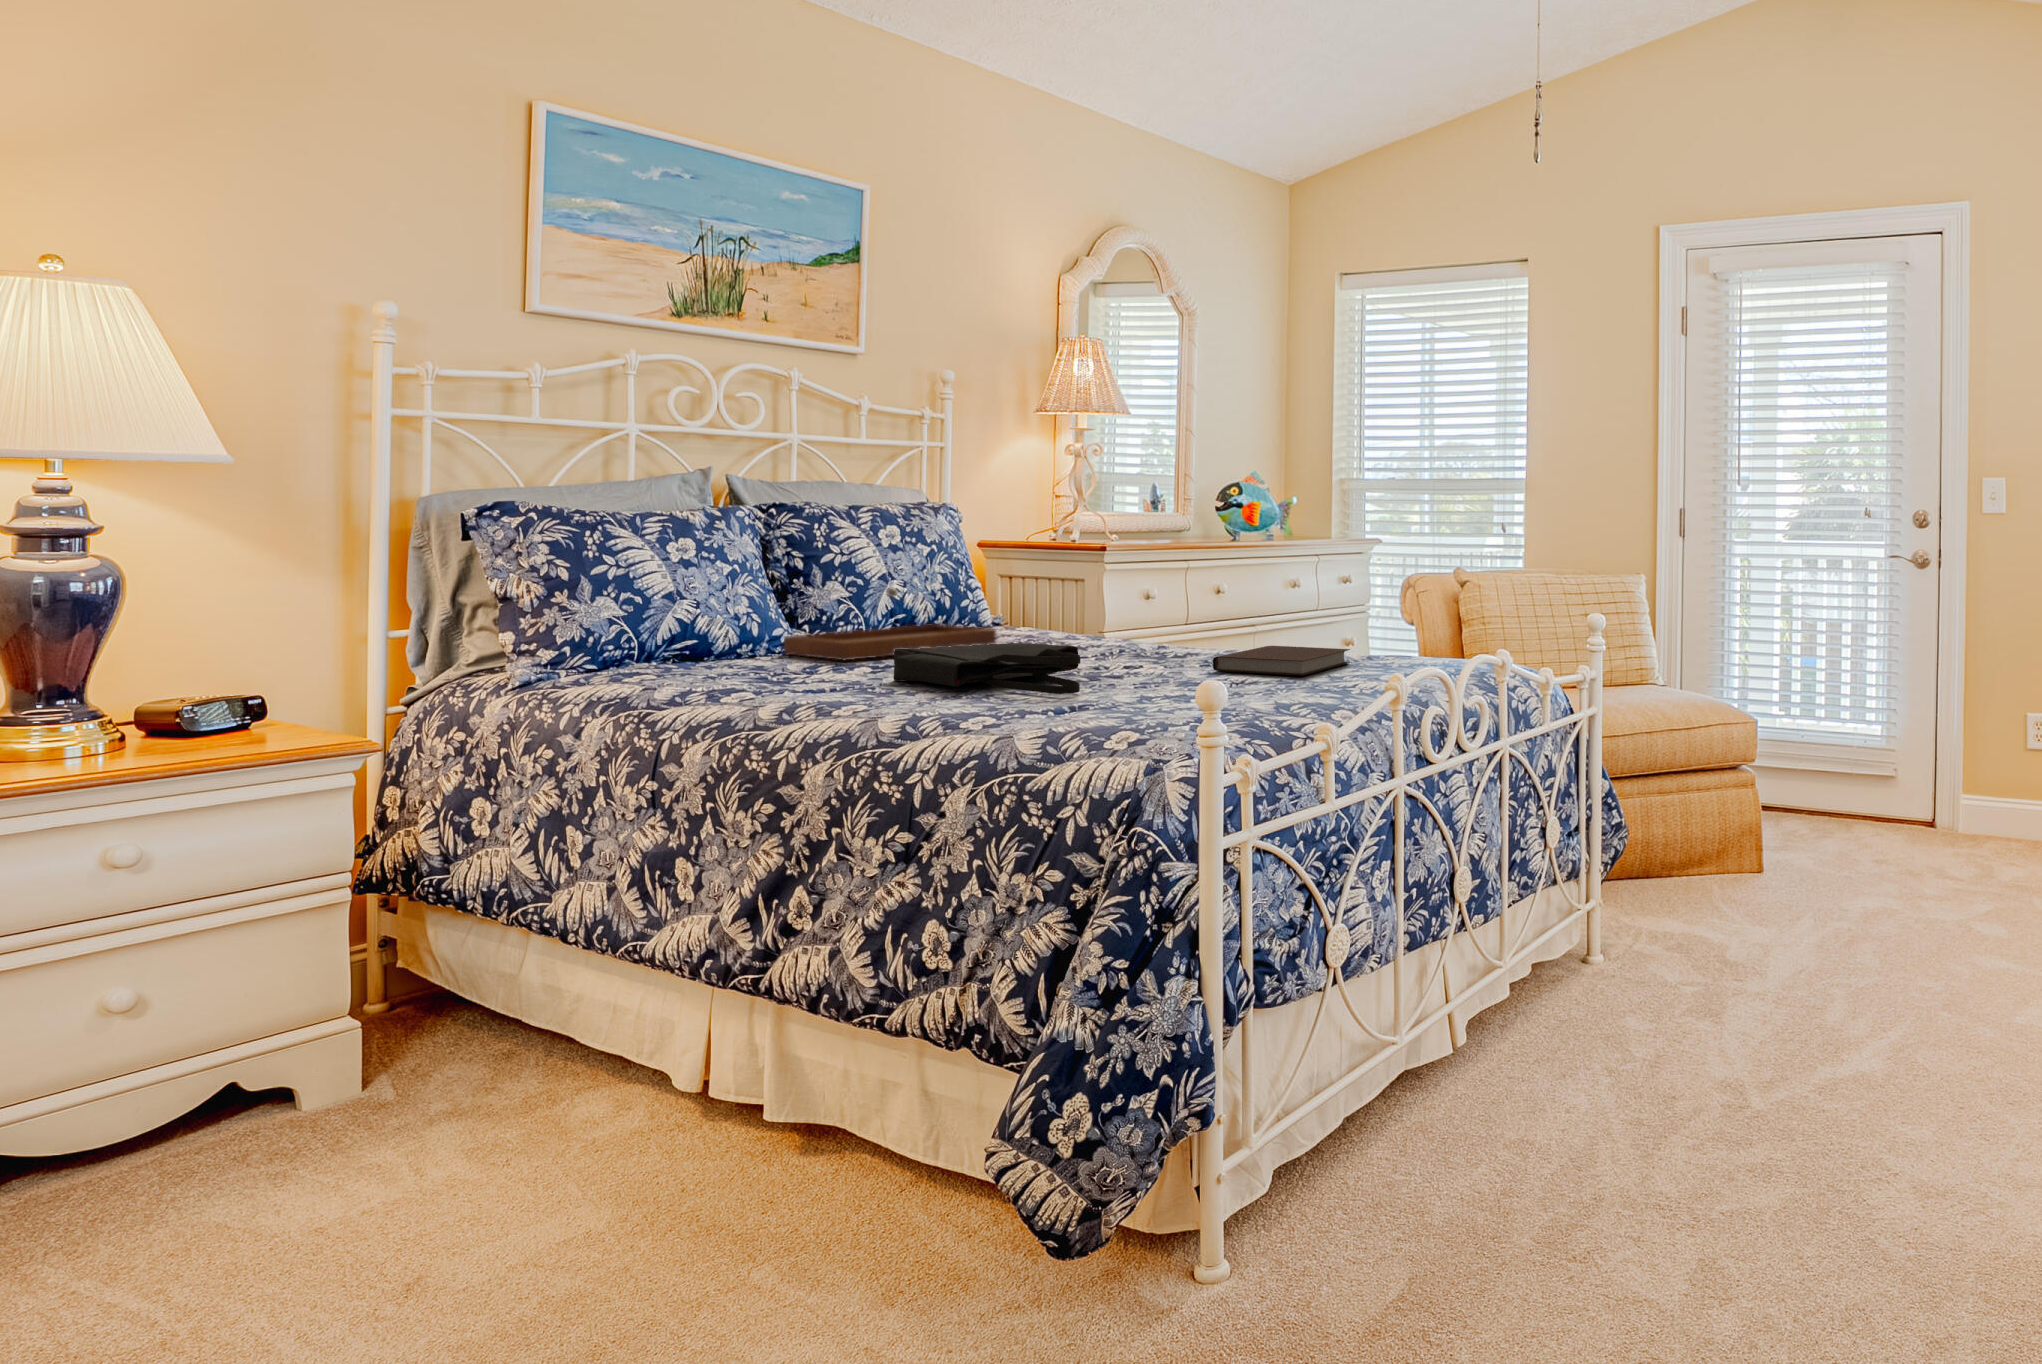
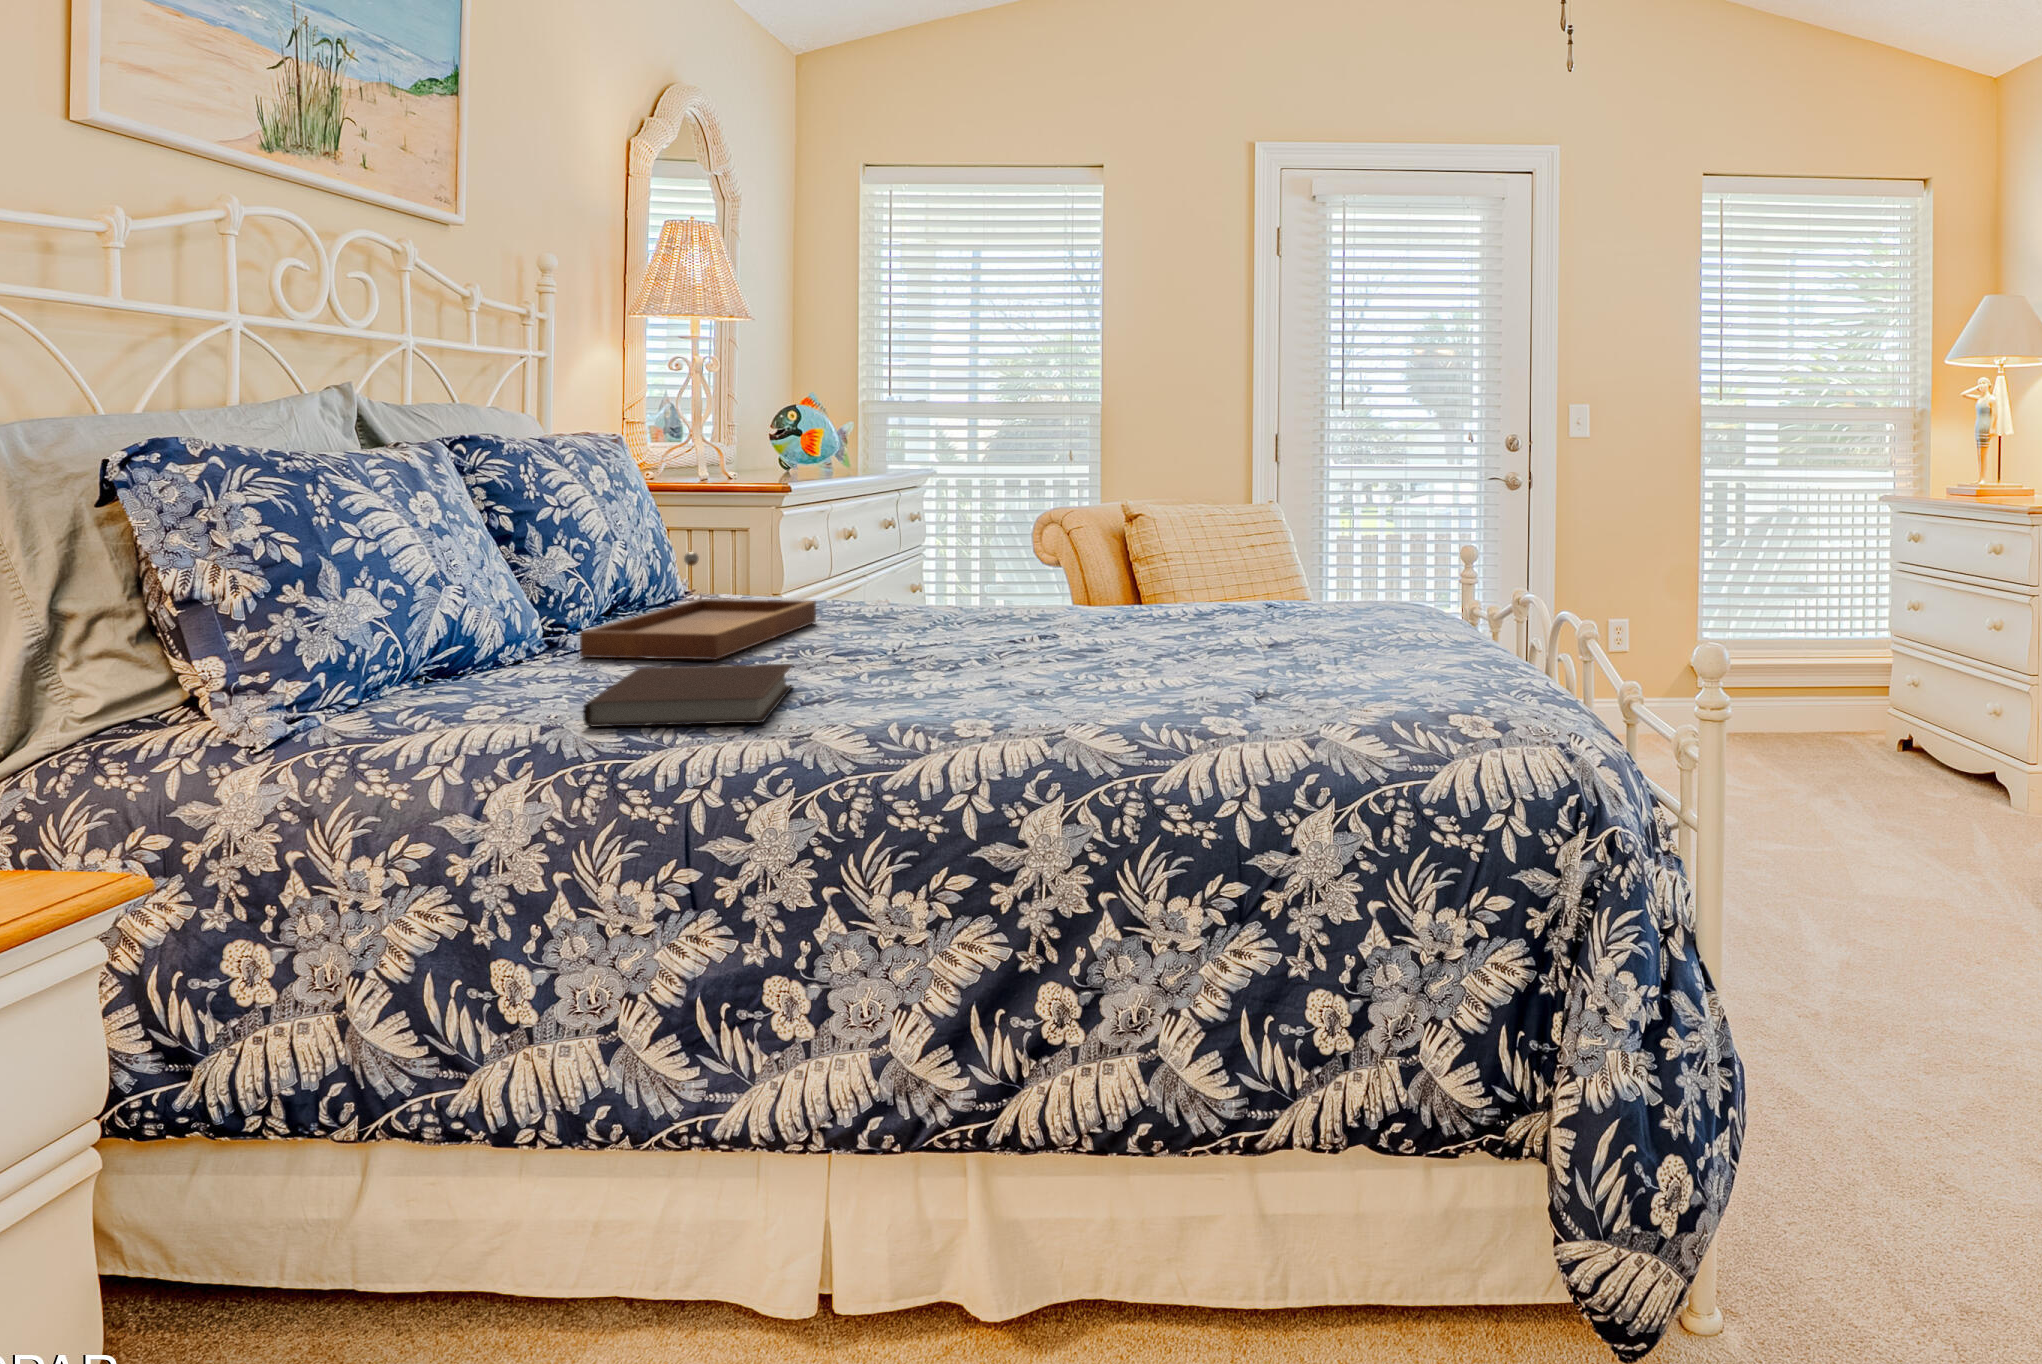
tote bag: present [894,643,1080,694] -> none [886,617,1181,682]
notebook: present [1213,646,1350,676] -> present [583,664,793,727]

